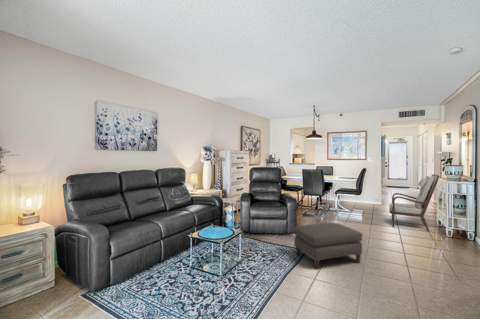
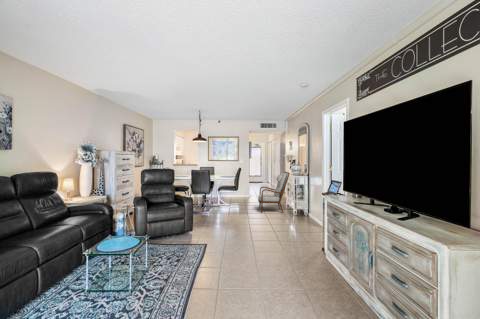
ottoman: present [294,223,362,269] -> none [196,216,251,259]

